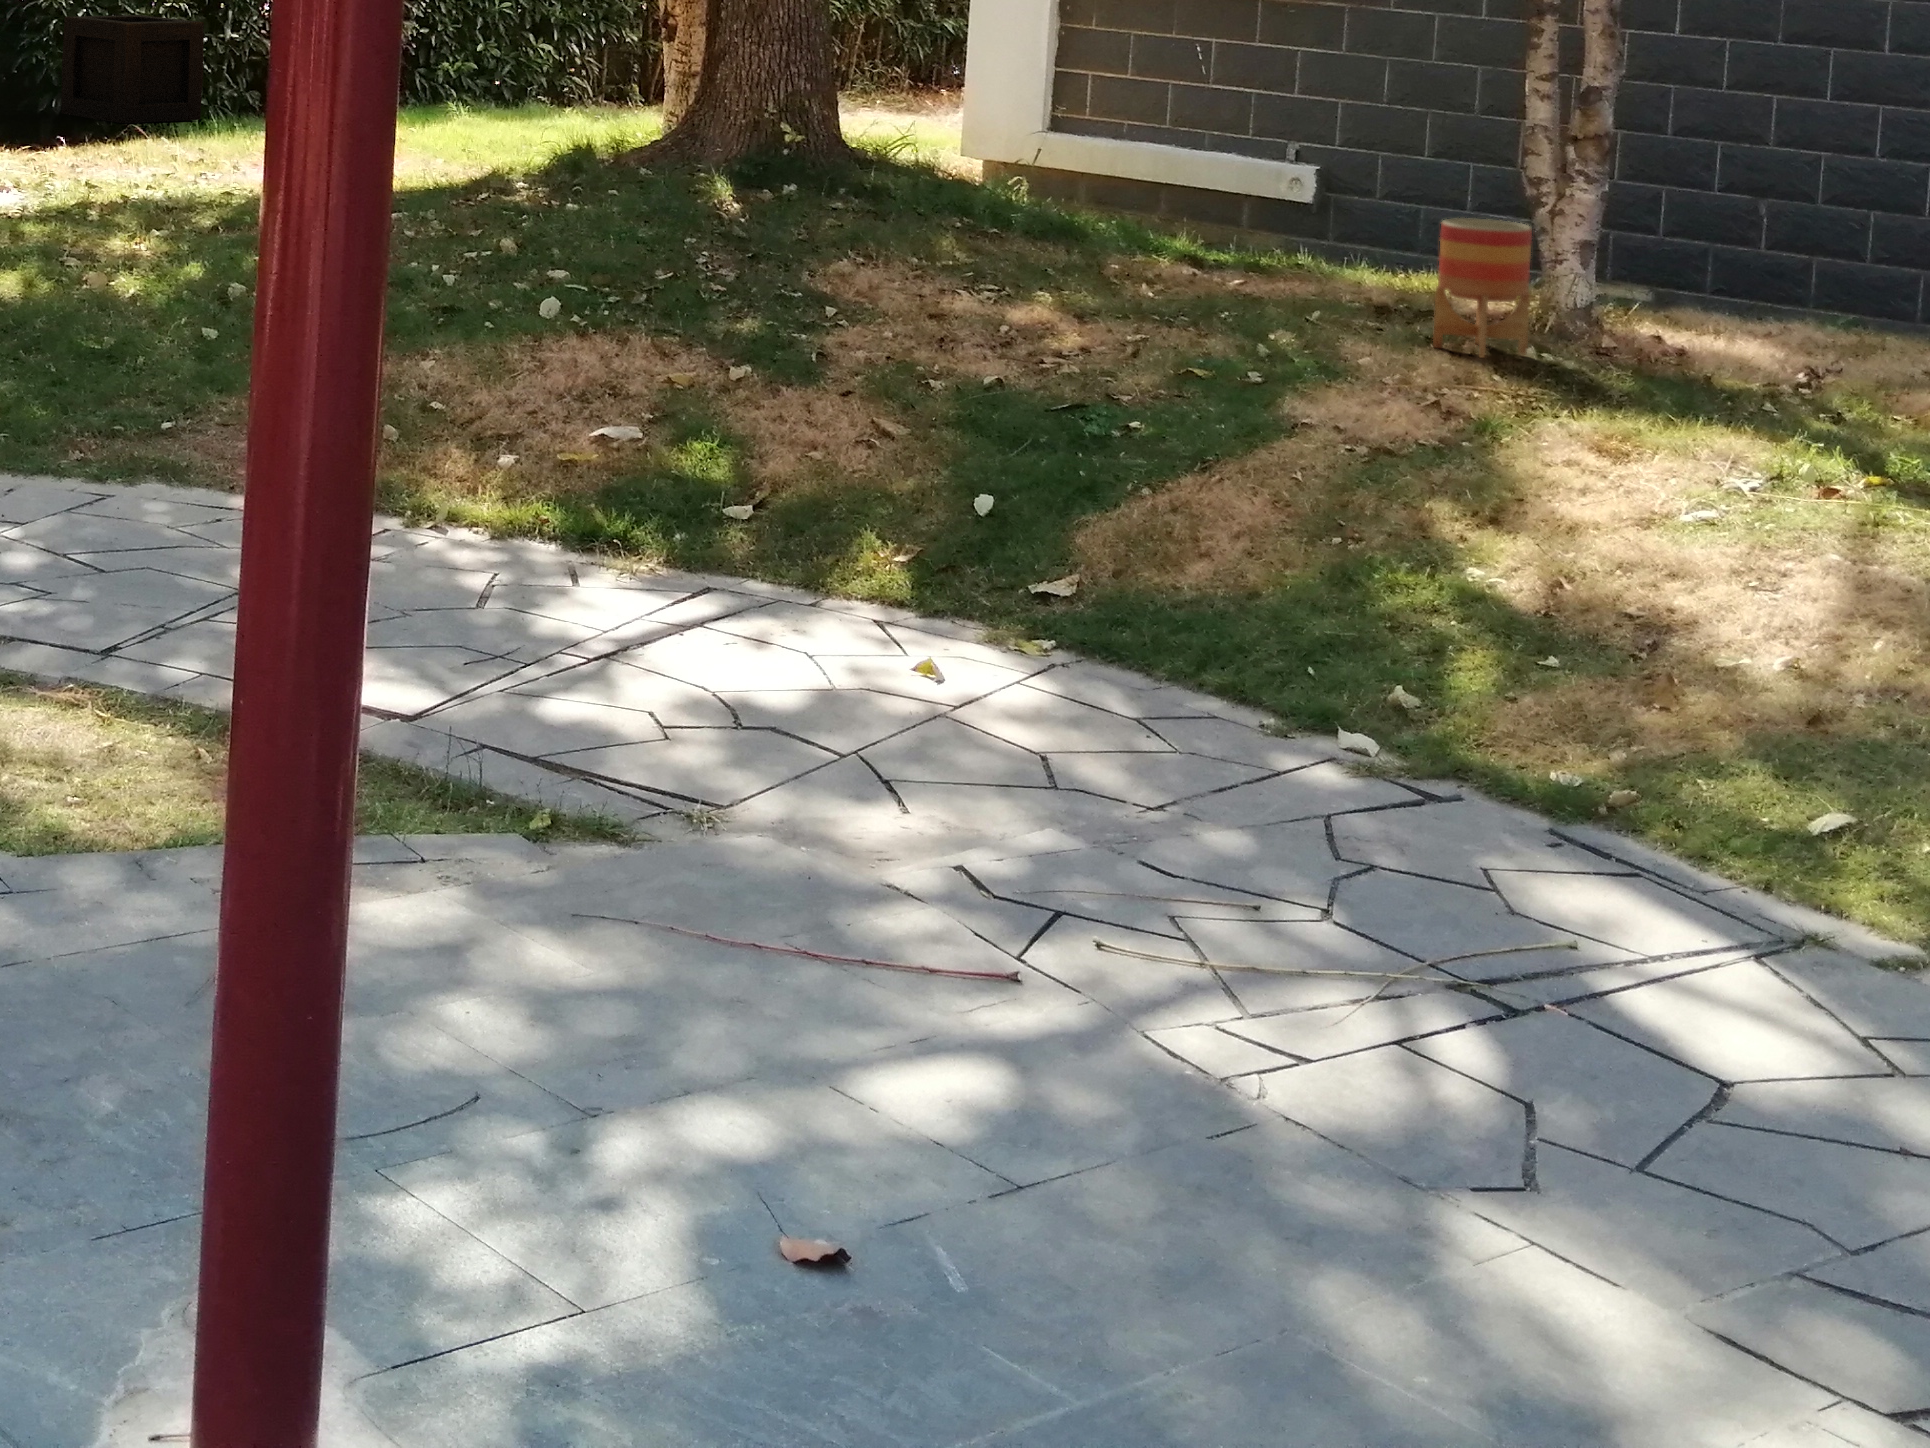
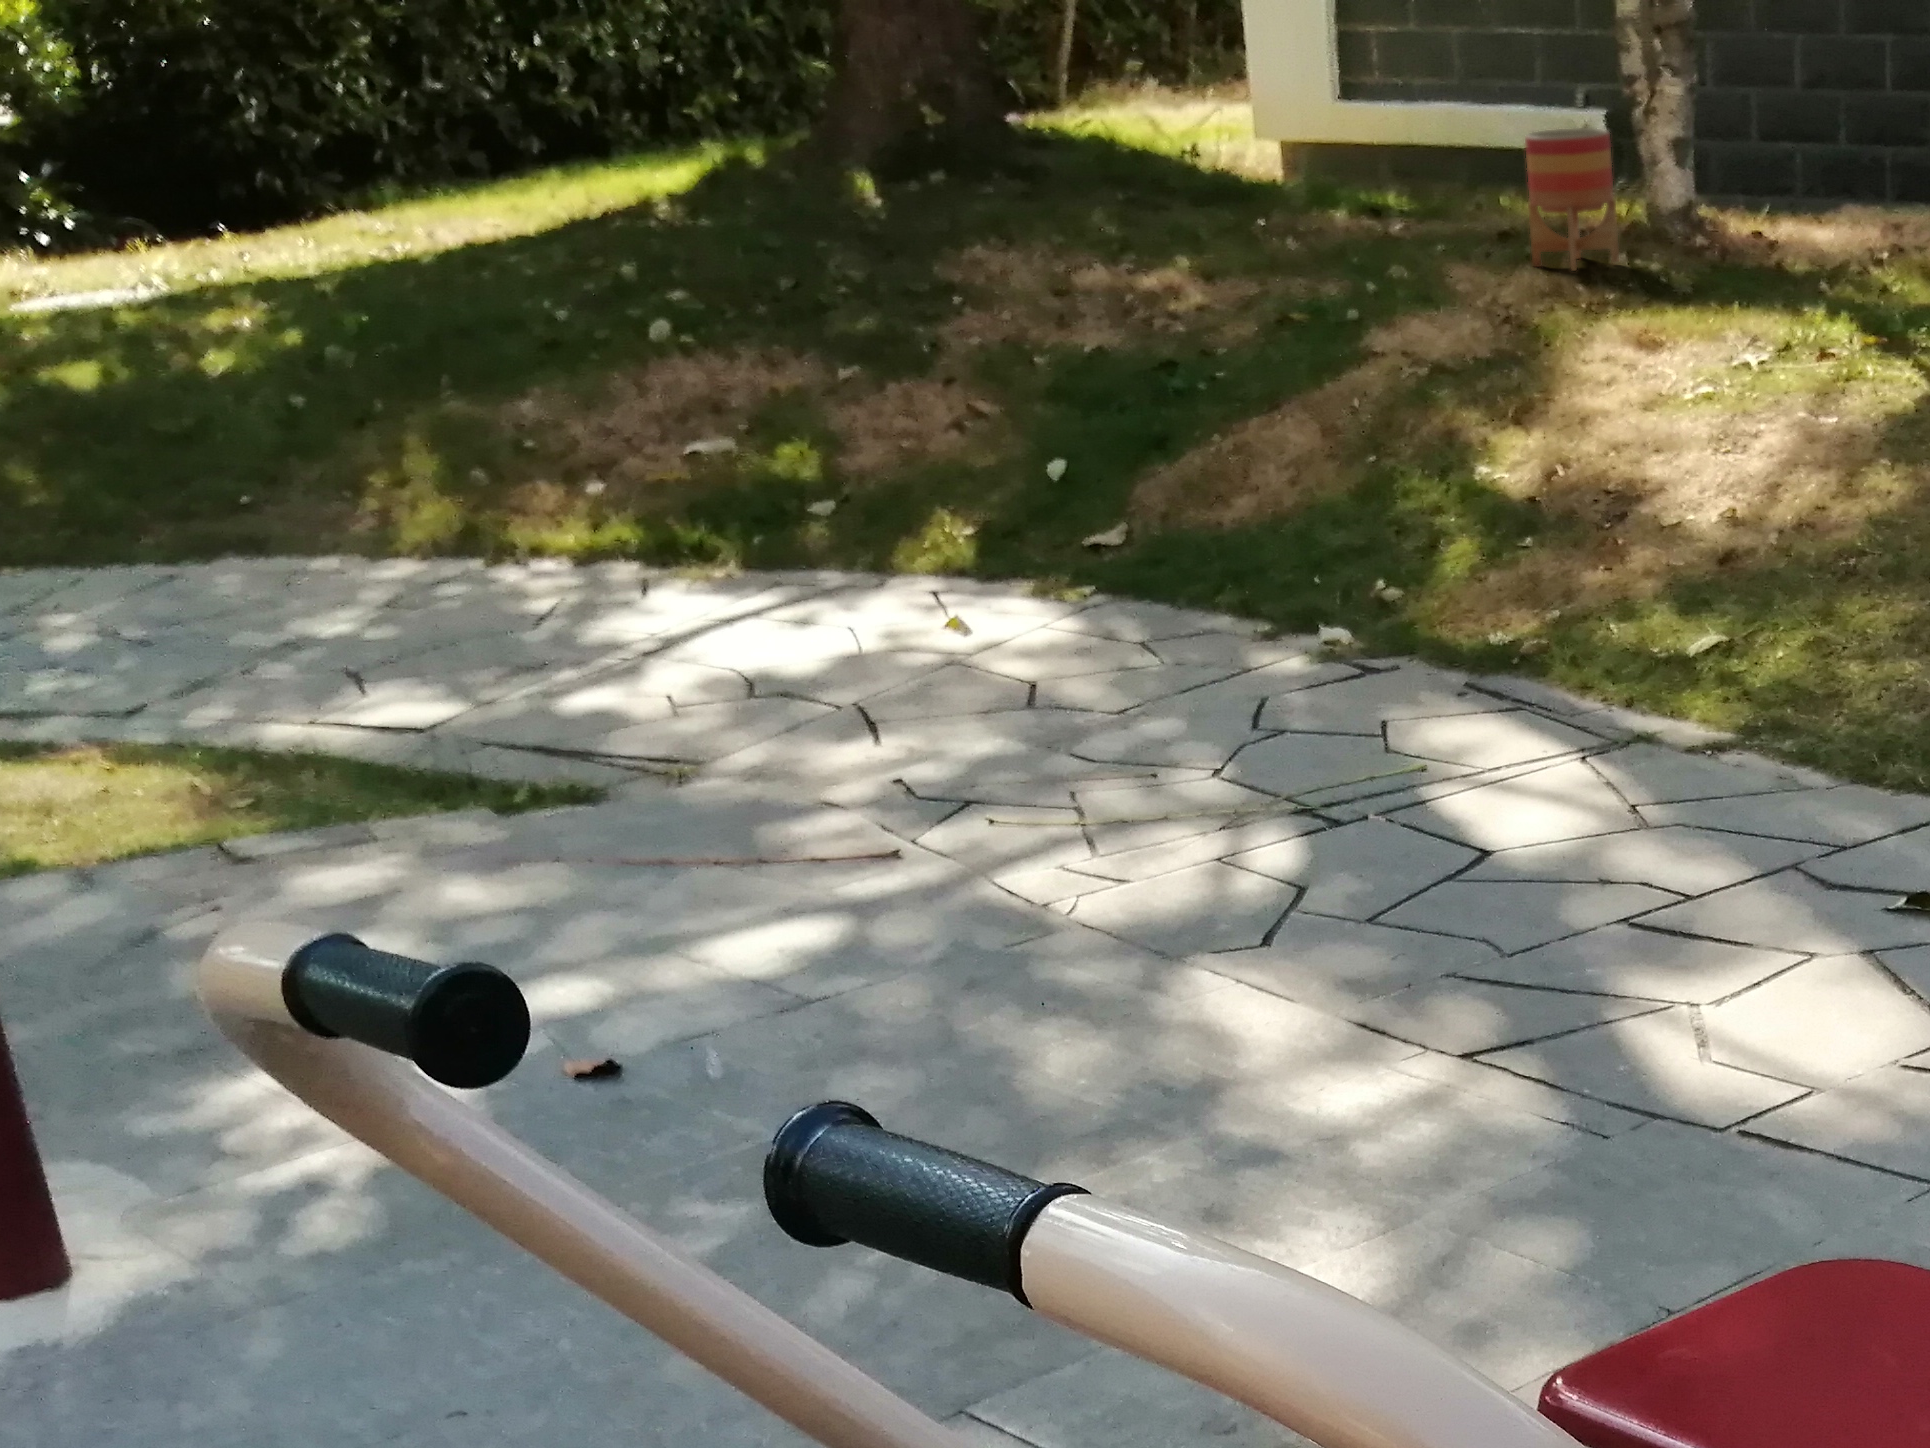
wooden crate: present [62,15,204,123] -> none [212,73,397,199]

